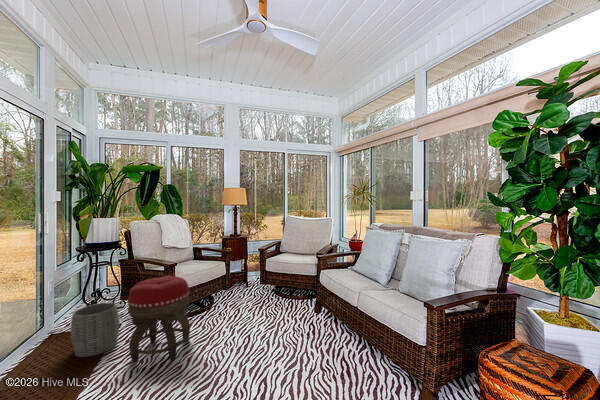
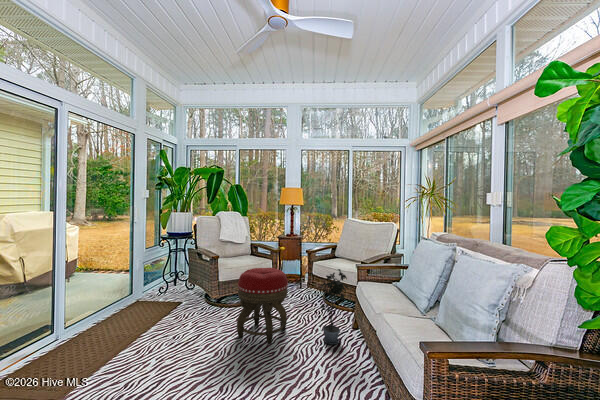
potted plant: none [223,266,256,343] -> present [321,269,348,345]
woven basket: present [71,303,119,357] -> none [199,282,232,325]

